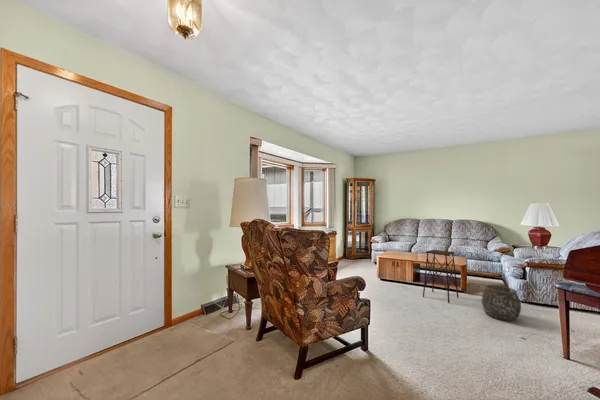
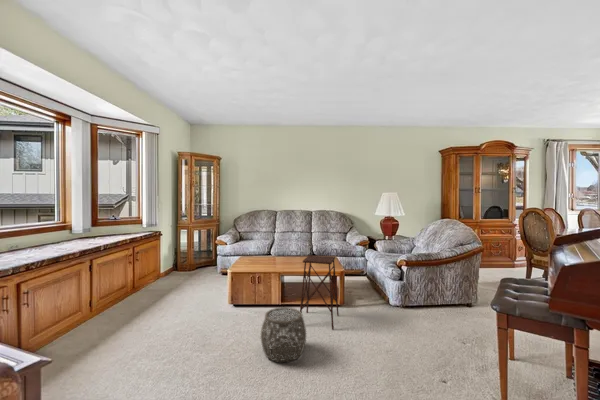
woven basket: present [482,285,521,321] -> present [261,307,306,362]

